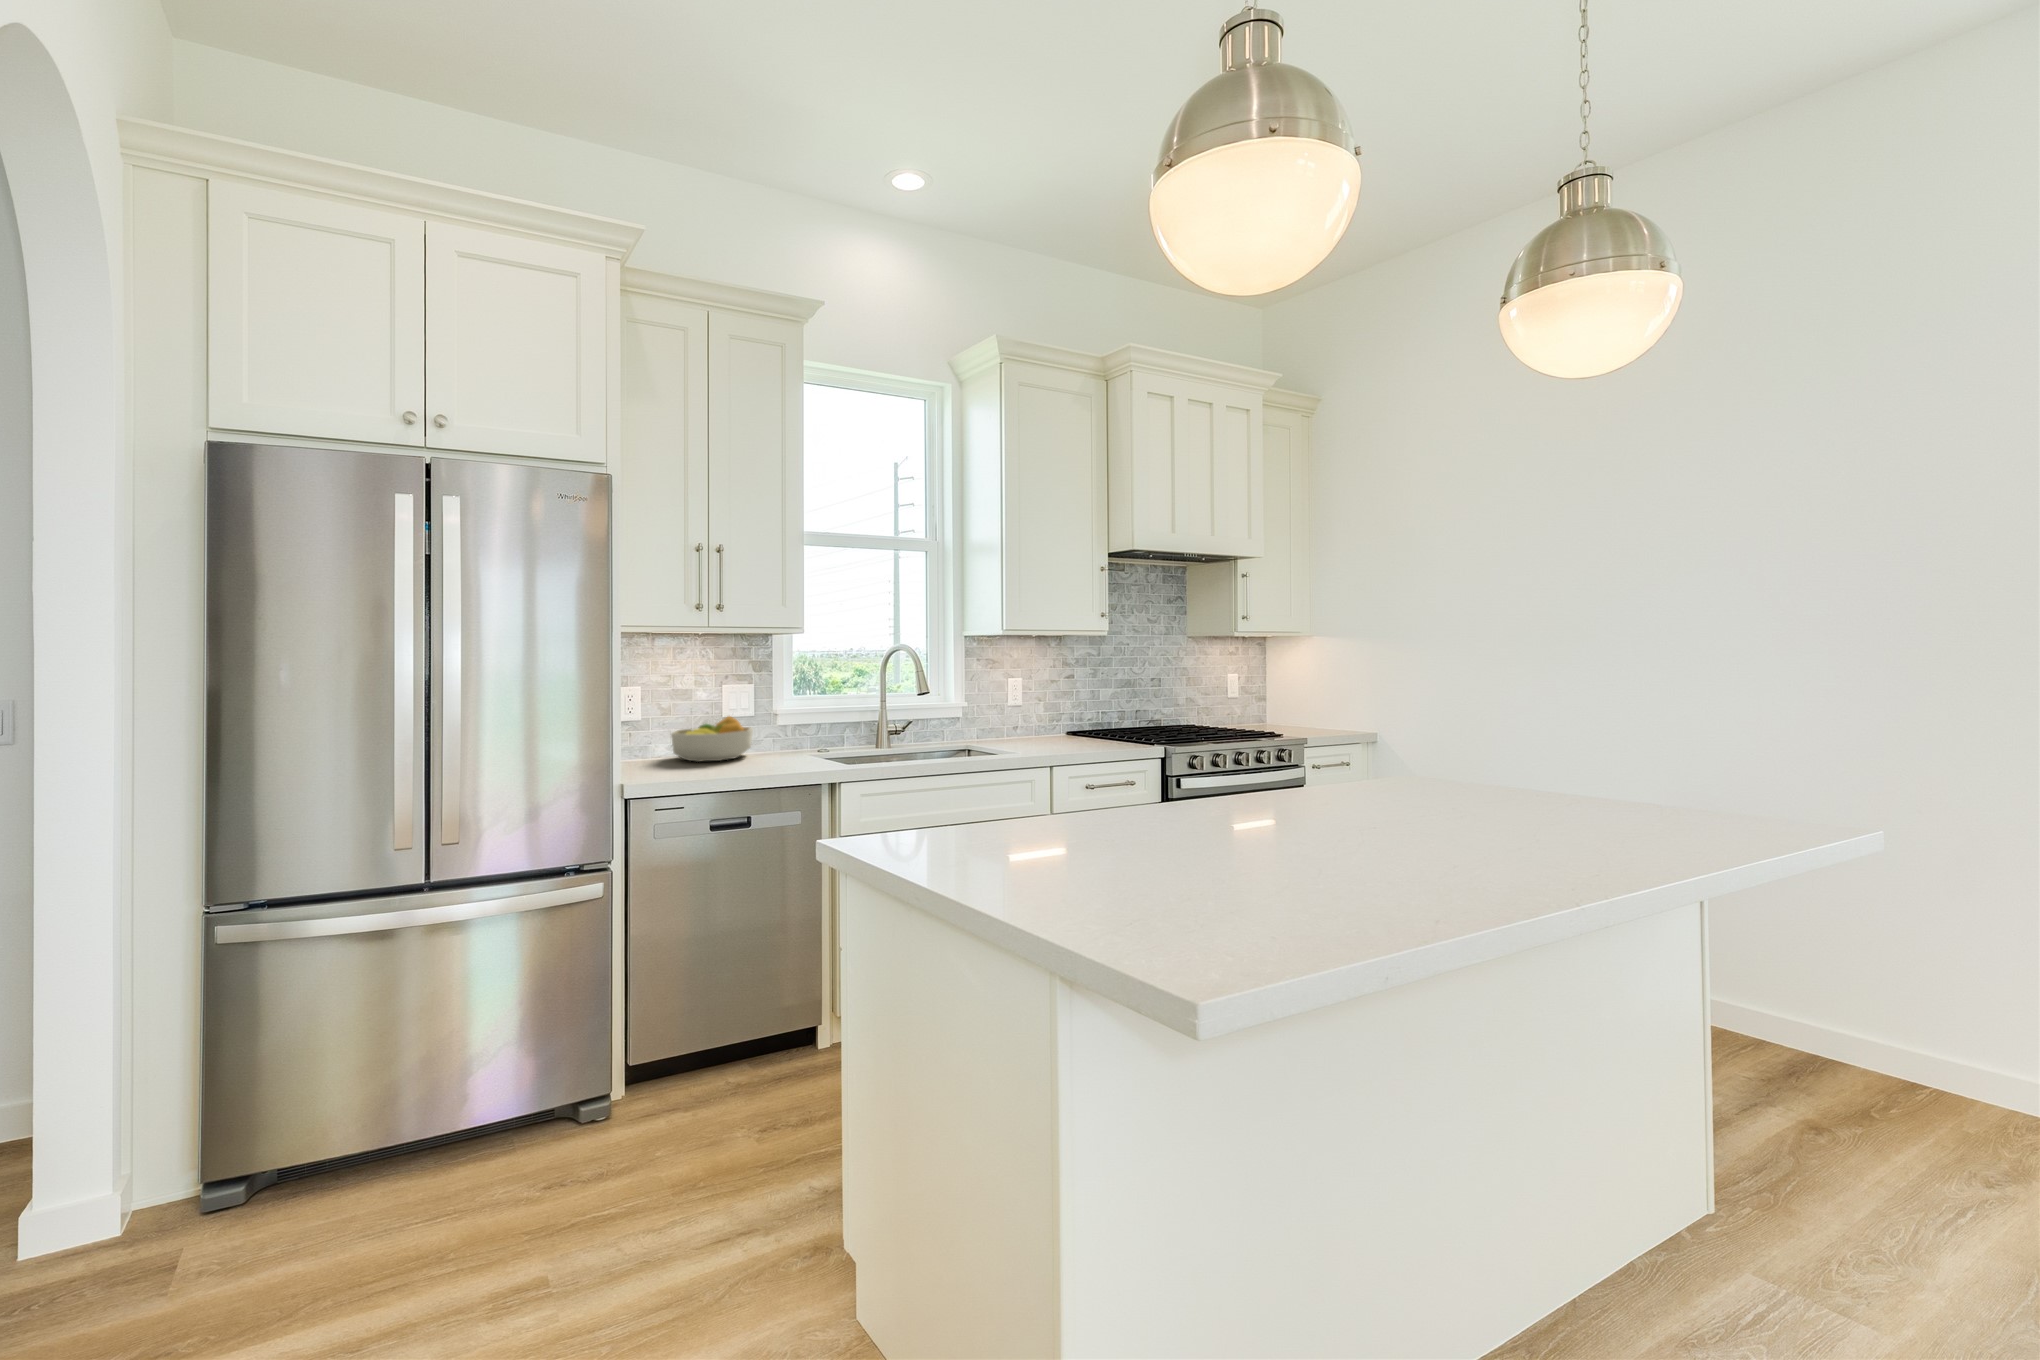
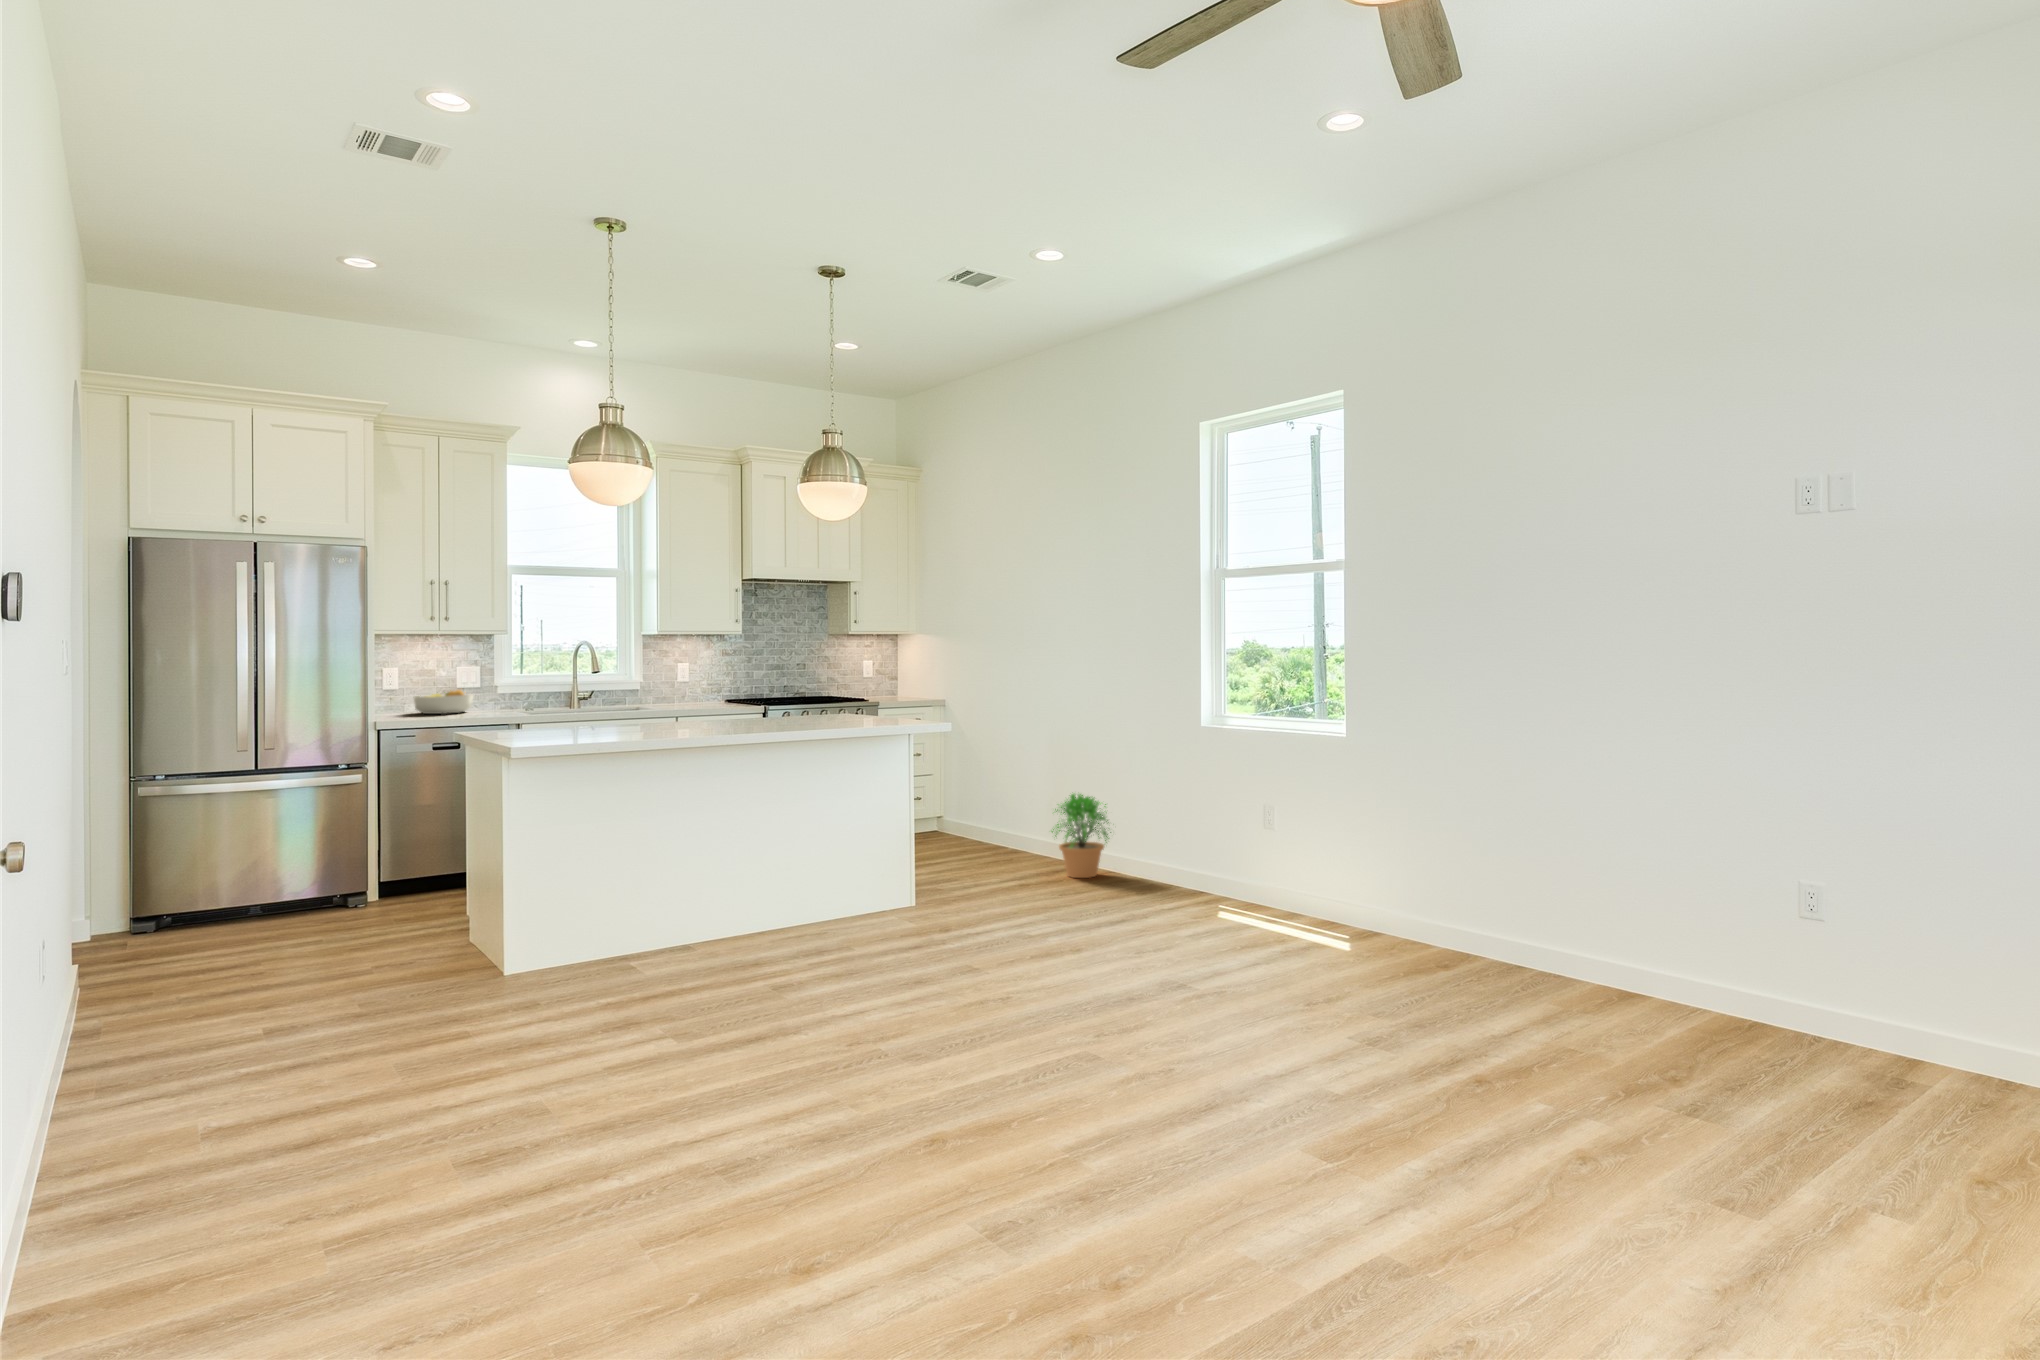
potted plant: none [1784,931,1944,1103] -> present [1051,794,1111,878]

